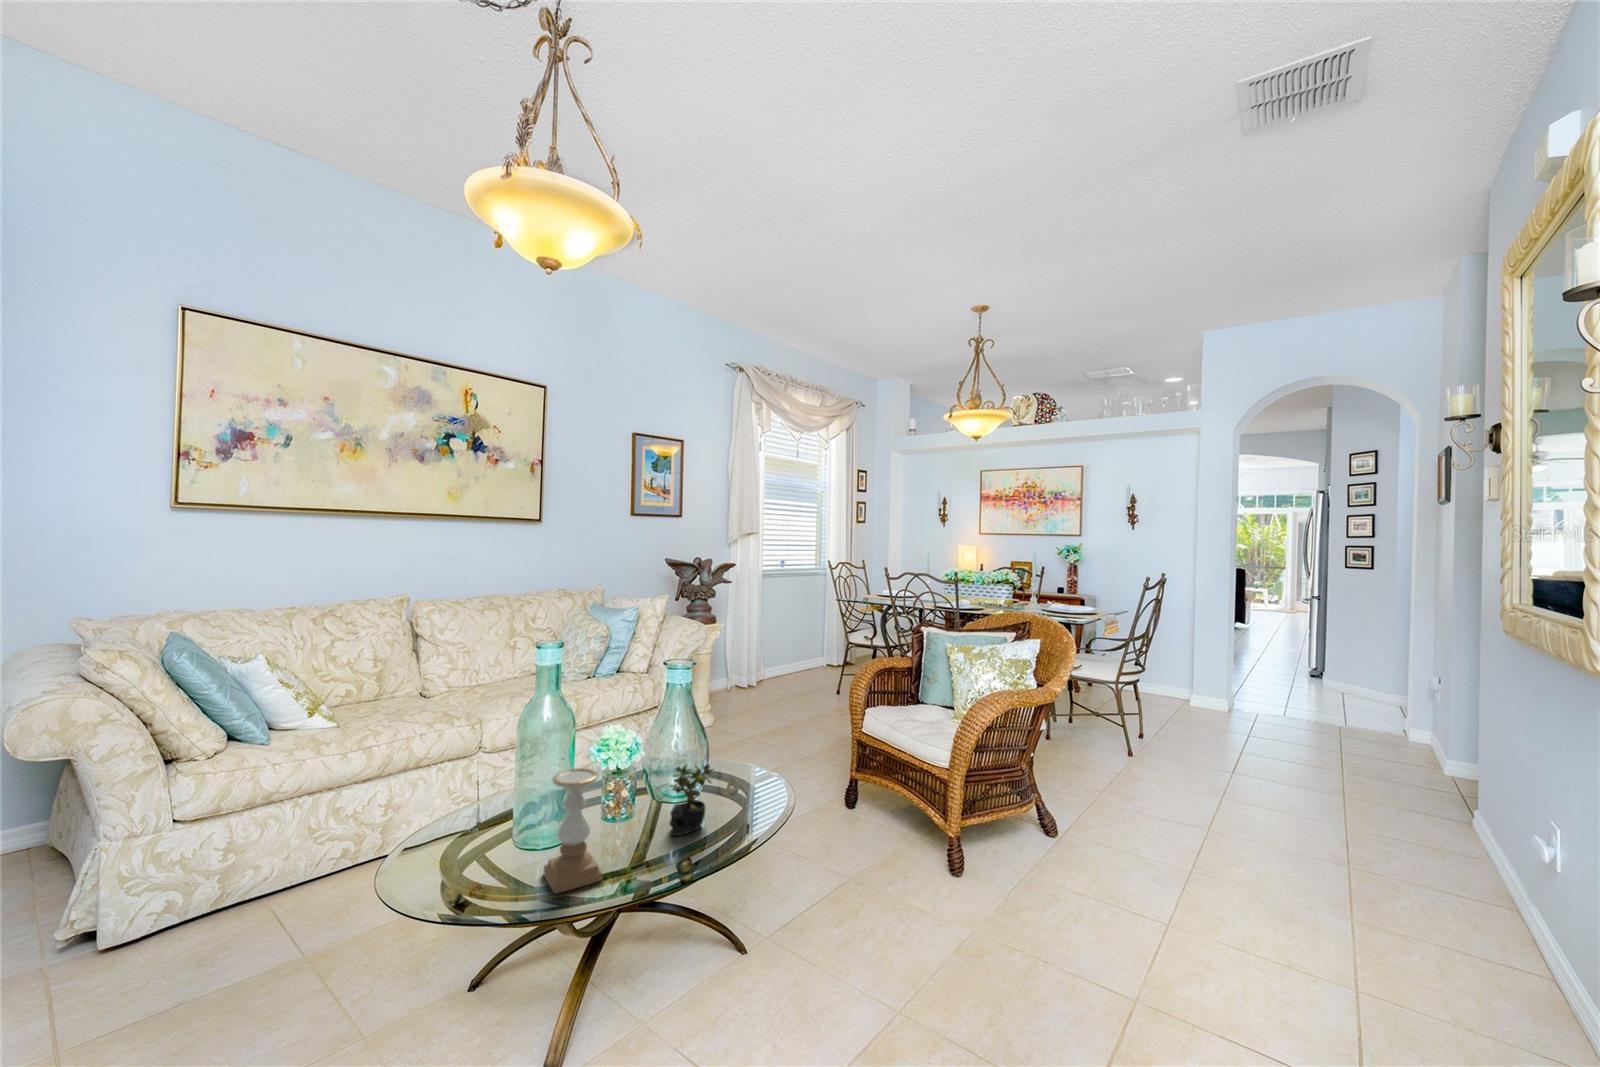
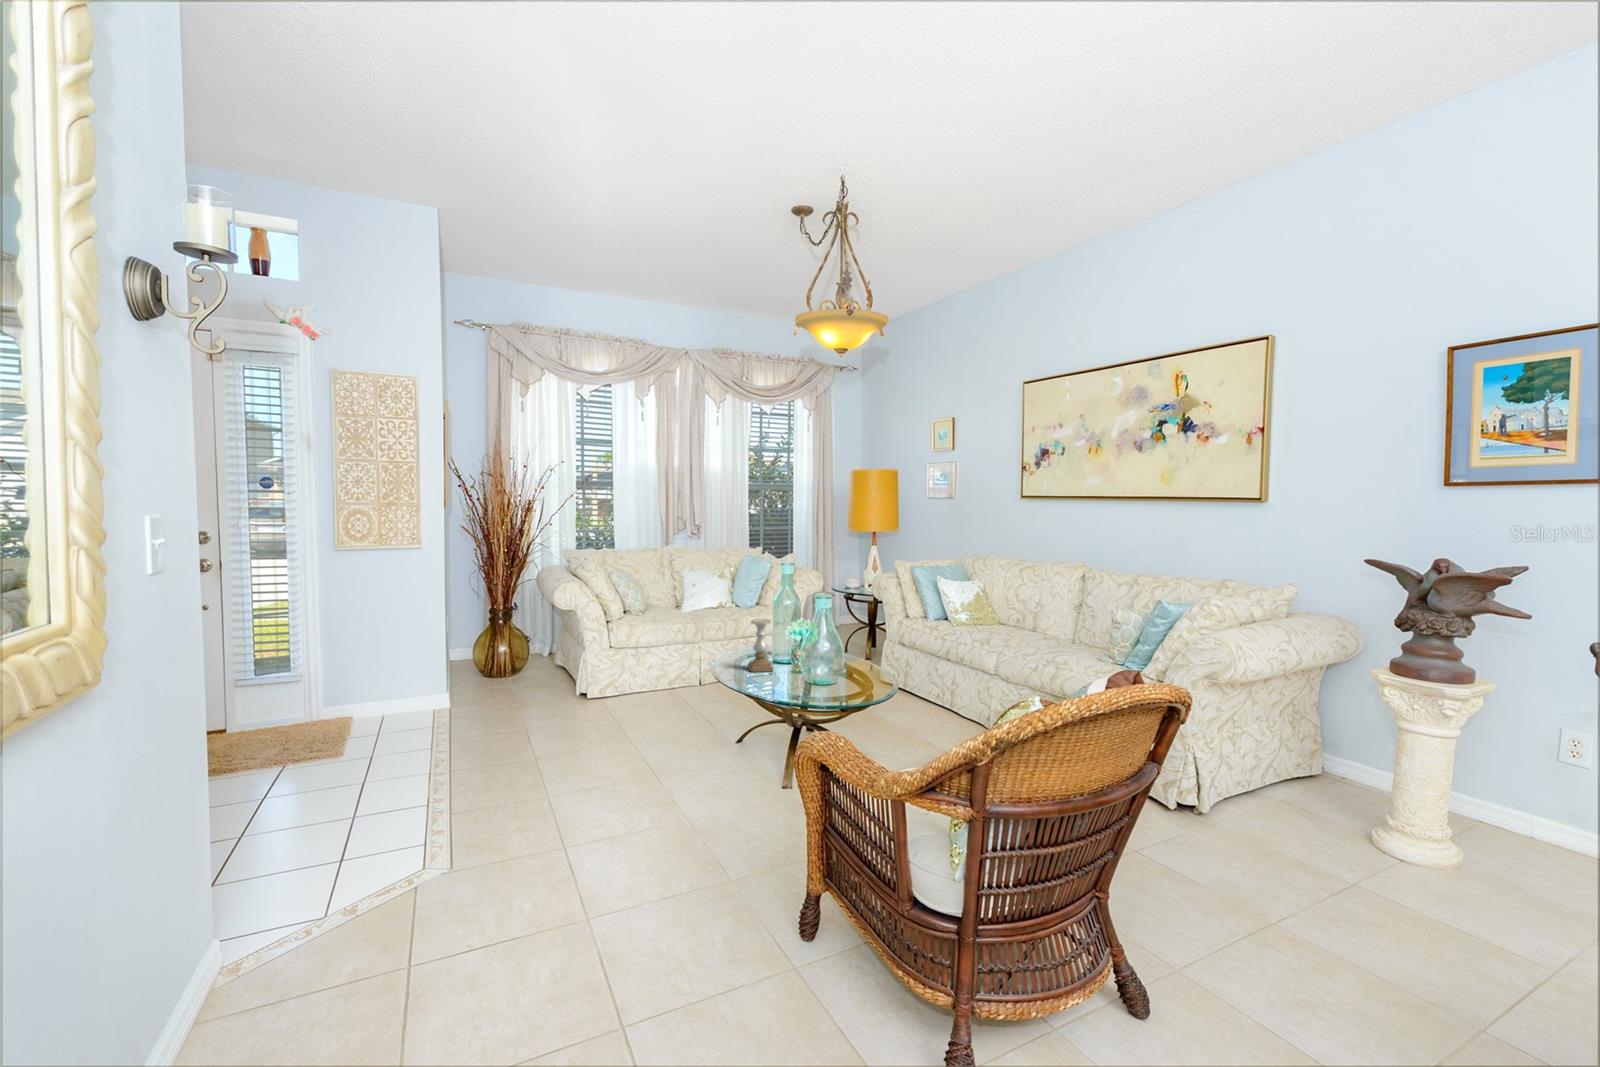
succulent plant: present [669,764,714,836] -> none [775,646,803,687]

